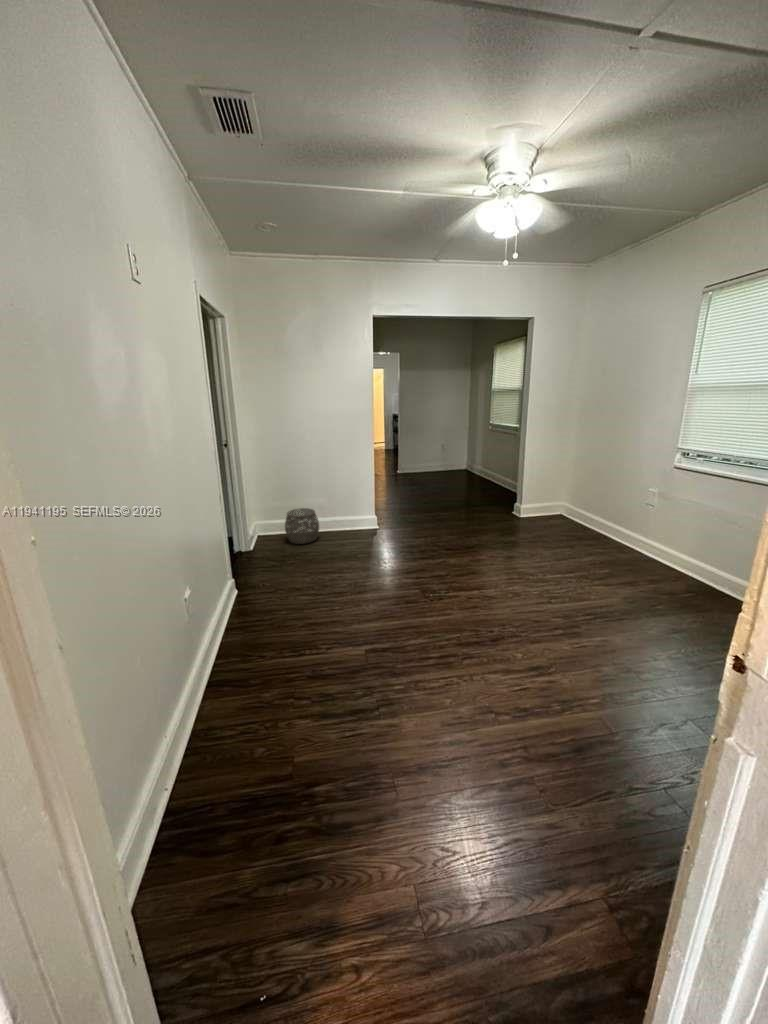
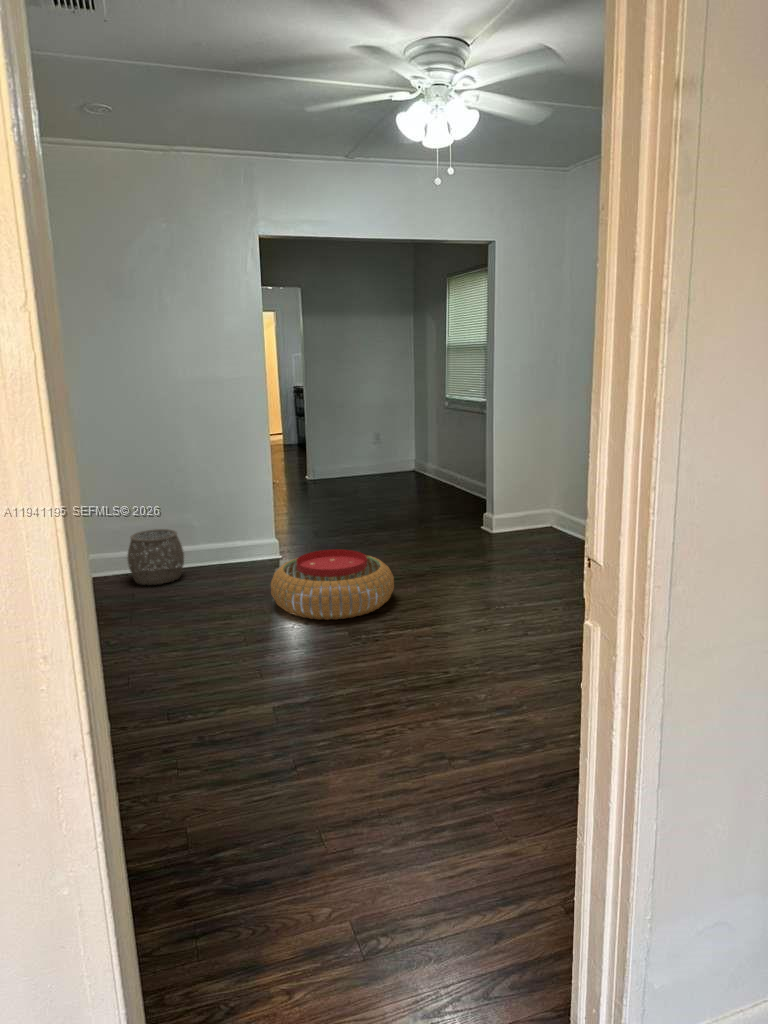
pouf: none [371,530,454,579] -> present [271,549,394,620]

